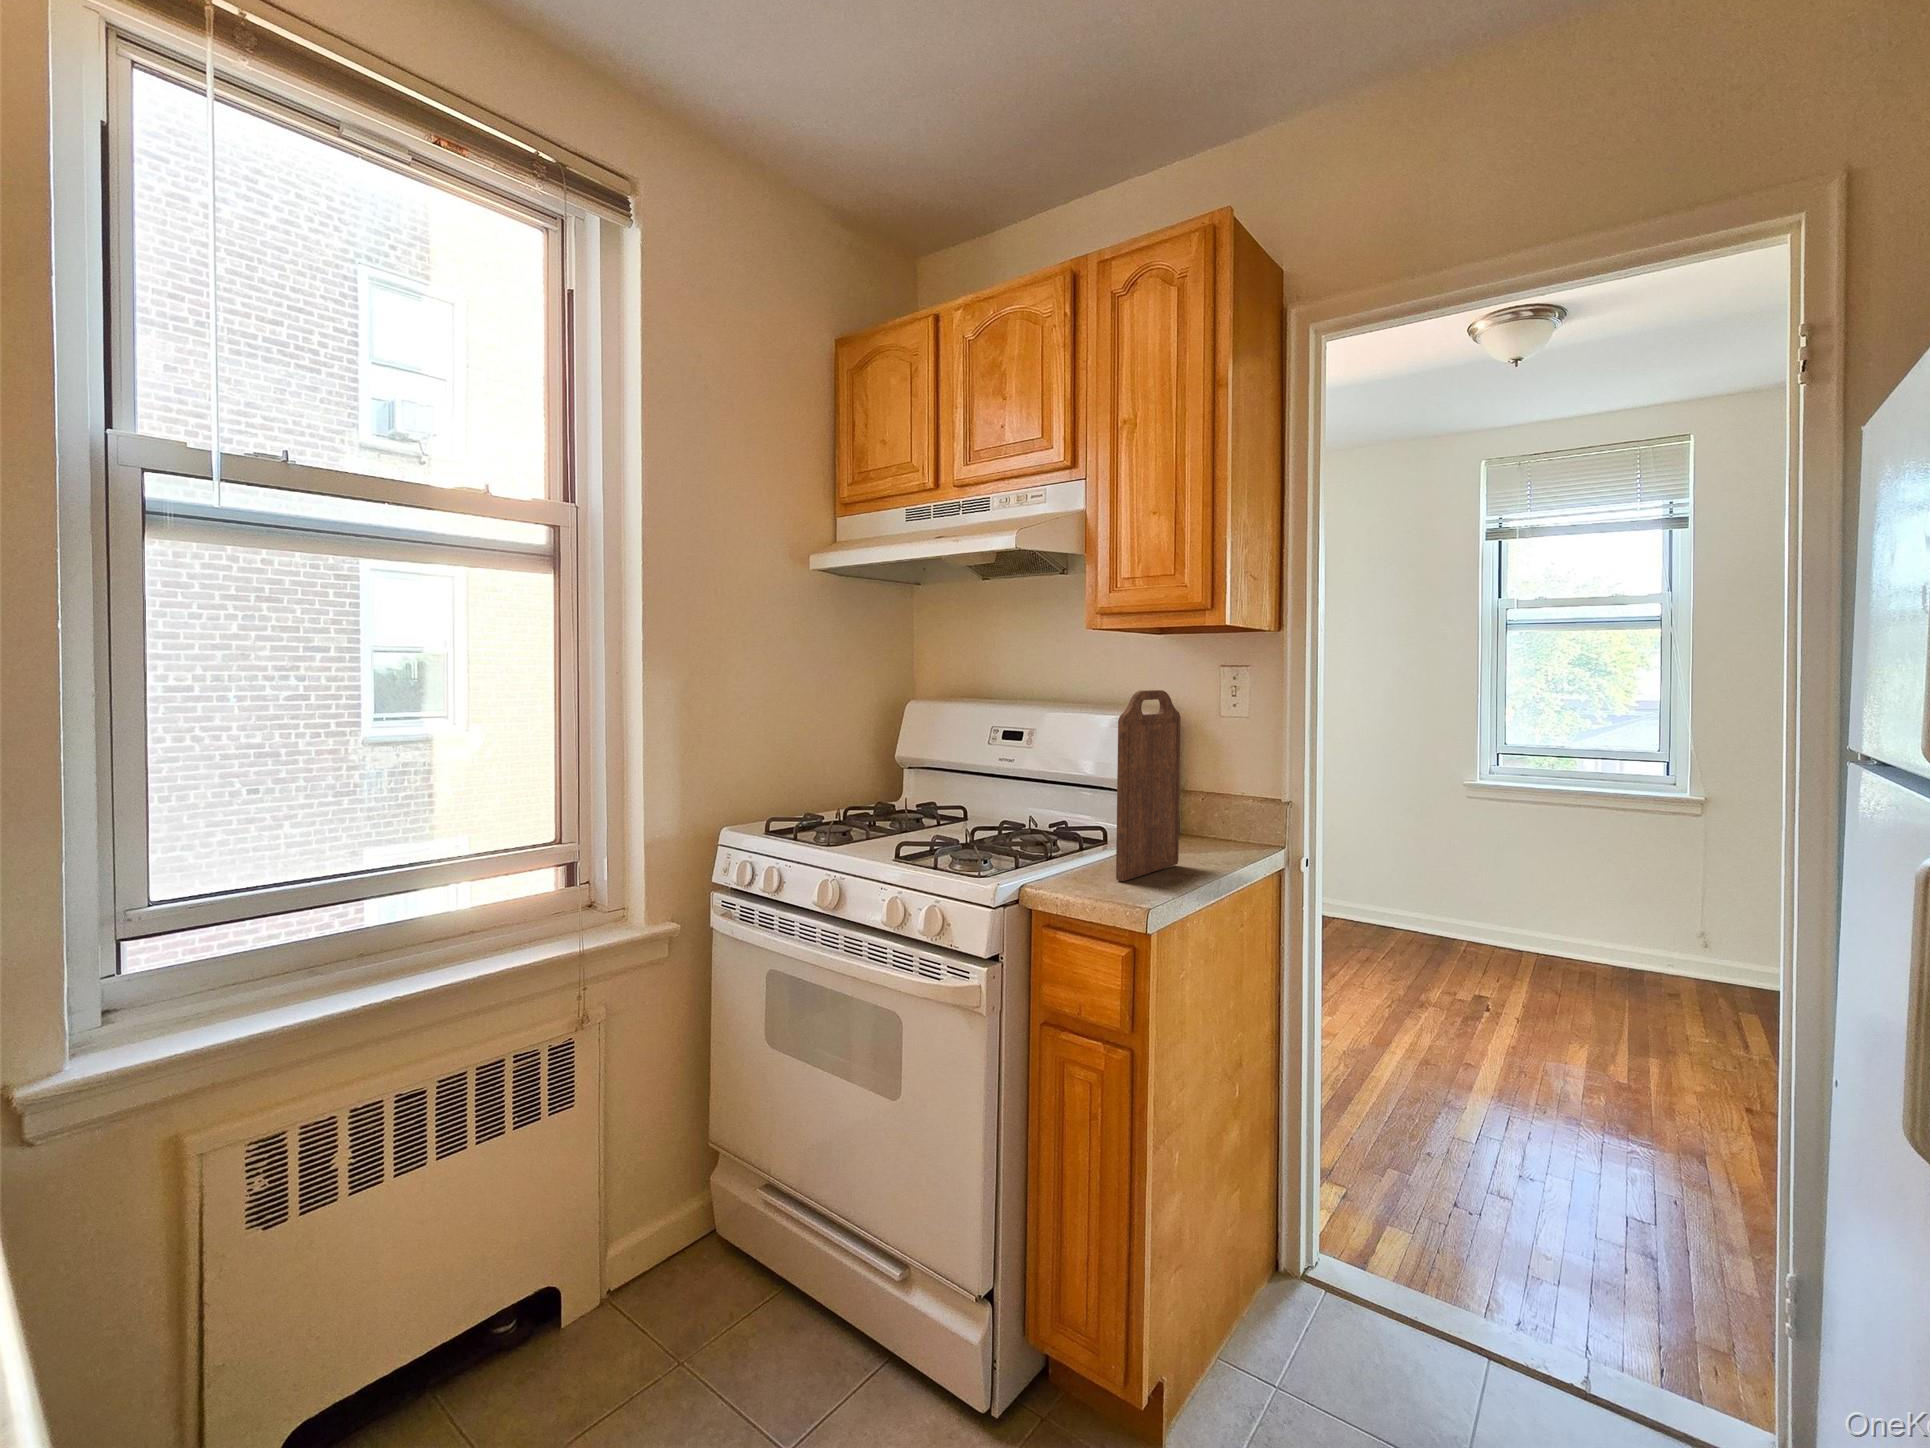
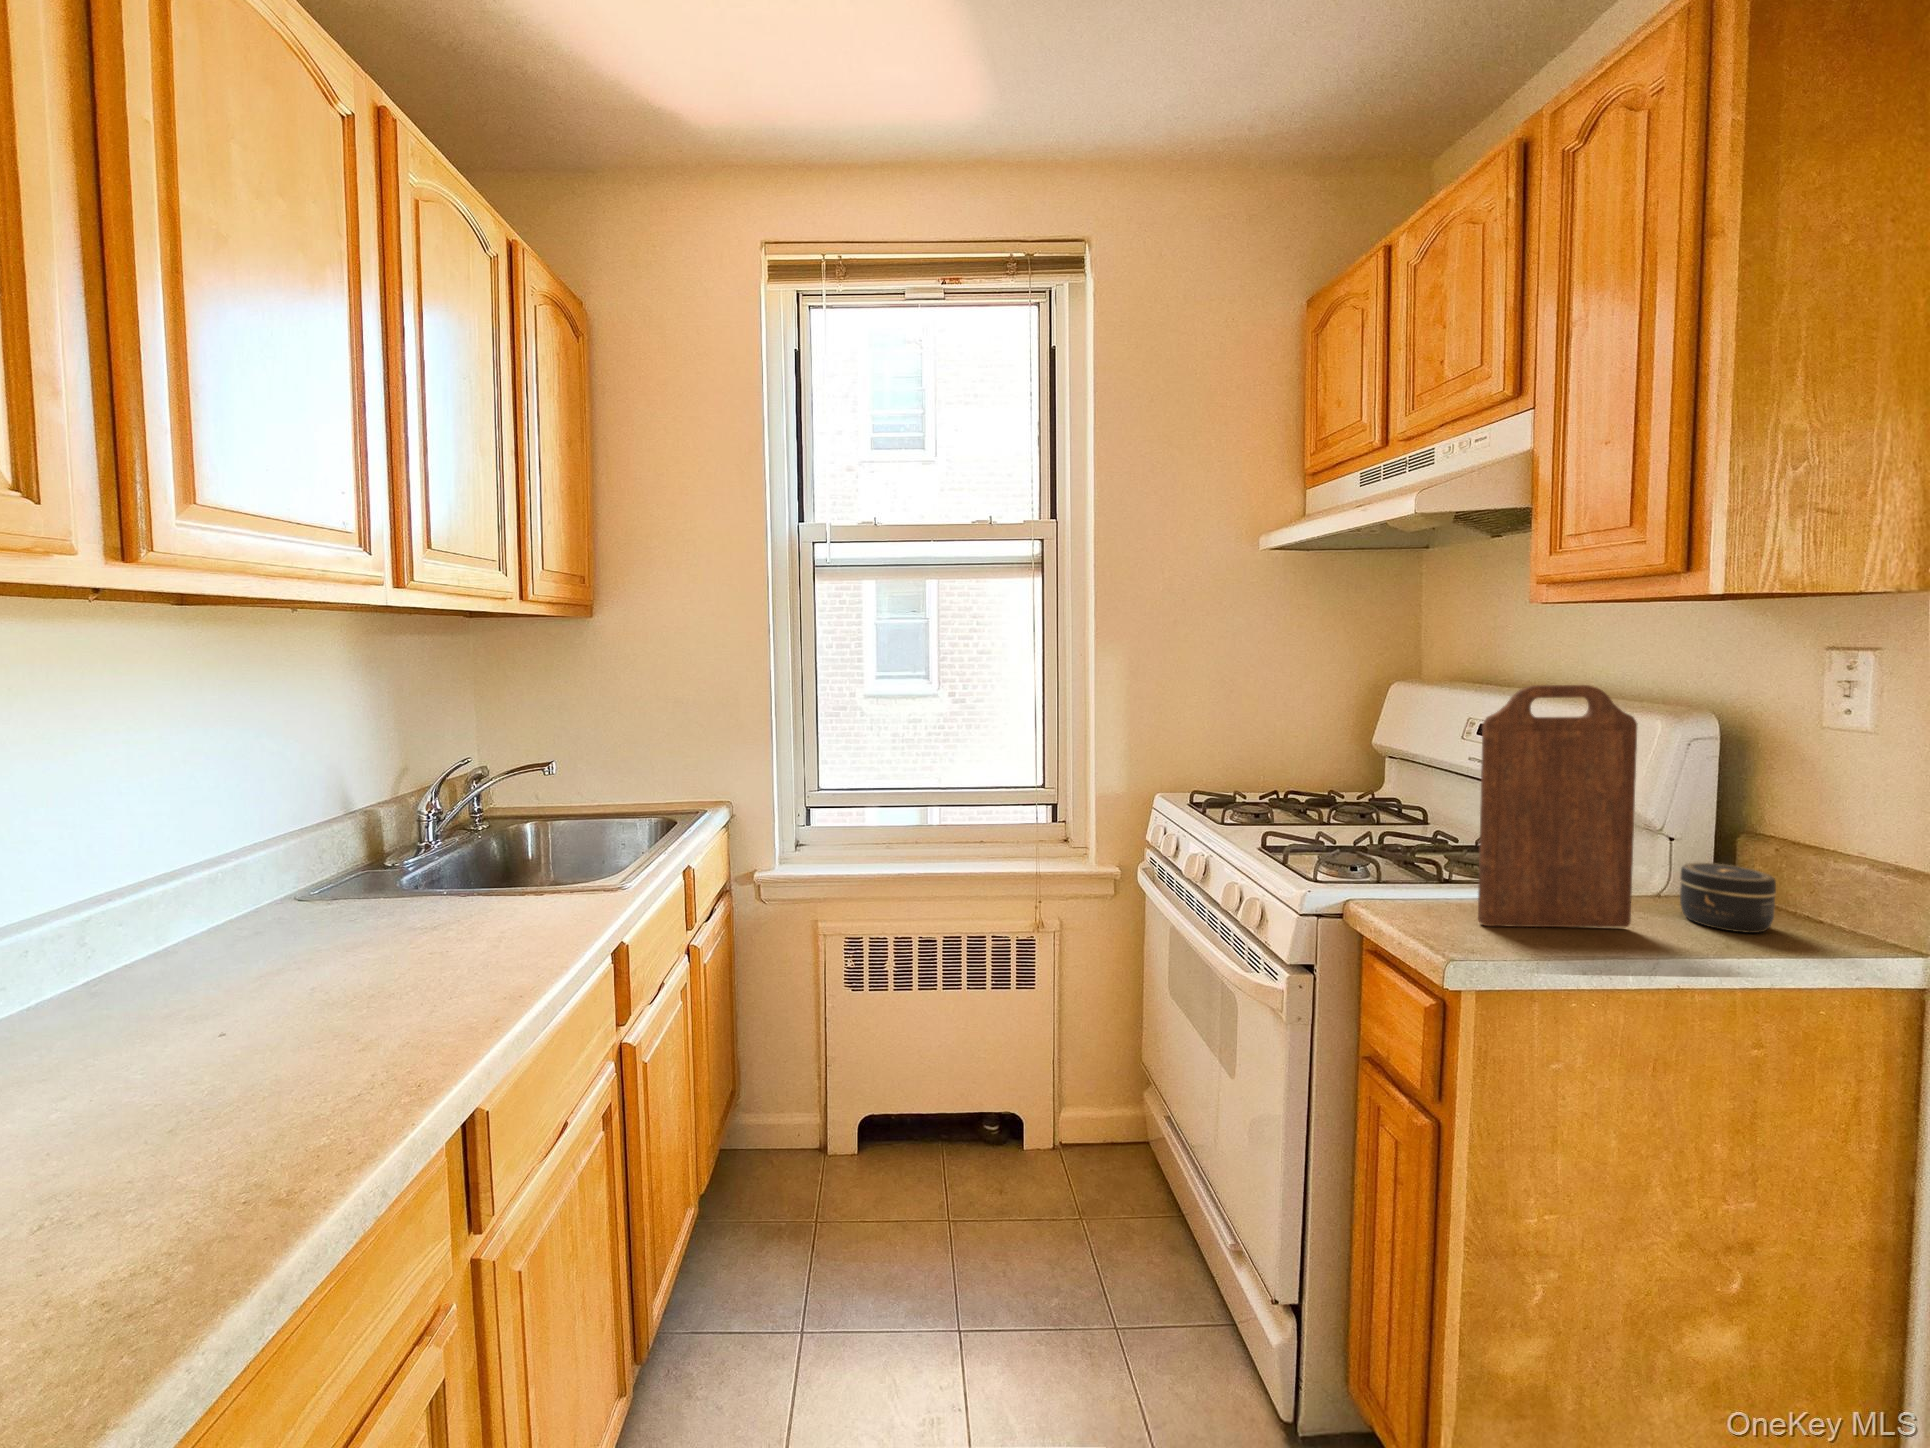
jar: none [1178,813,1225,855] -> present [1680,863,1776,933]

